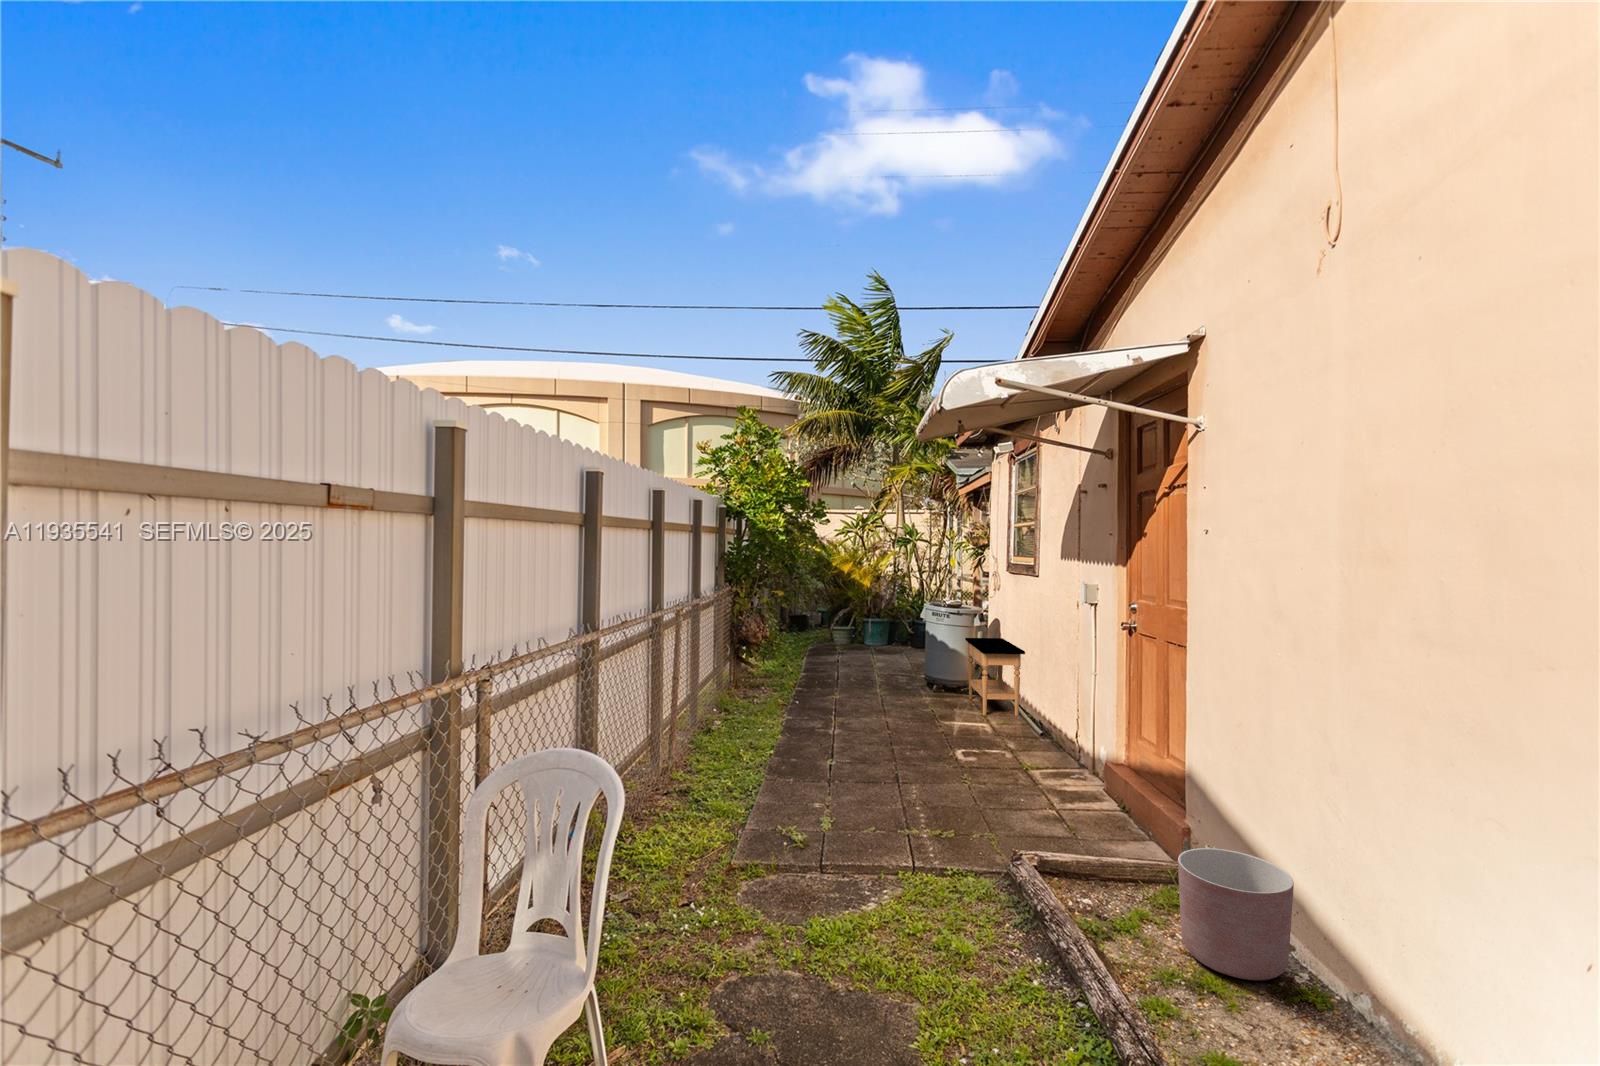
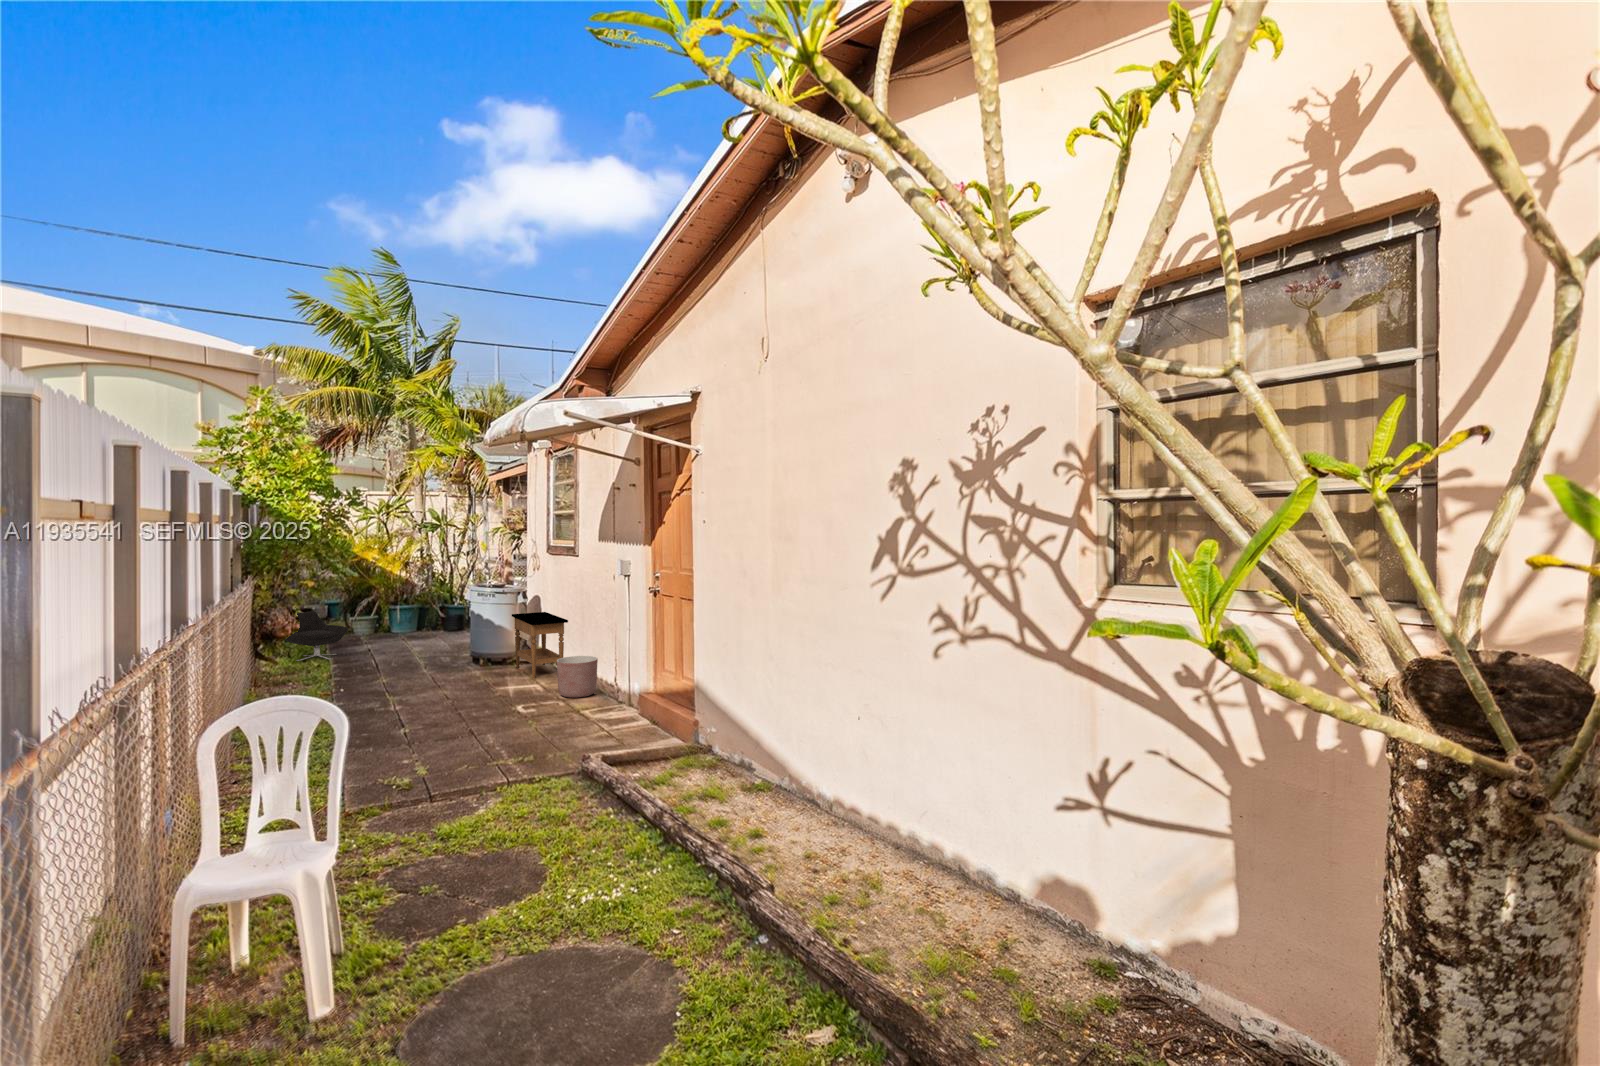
lounge chair: none [767,618,822,665] -> present [285,611,348,661]
planter: present [1178,848,1294,980] -> present [557,656,598,698]

